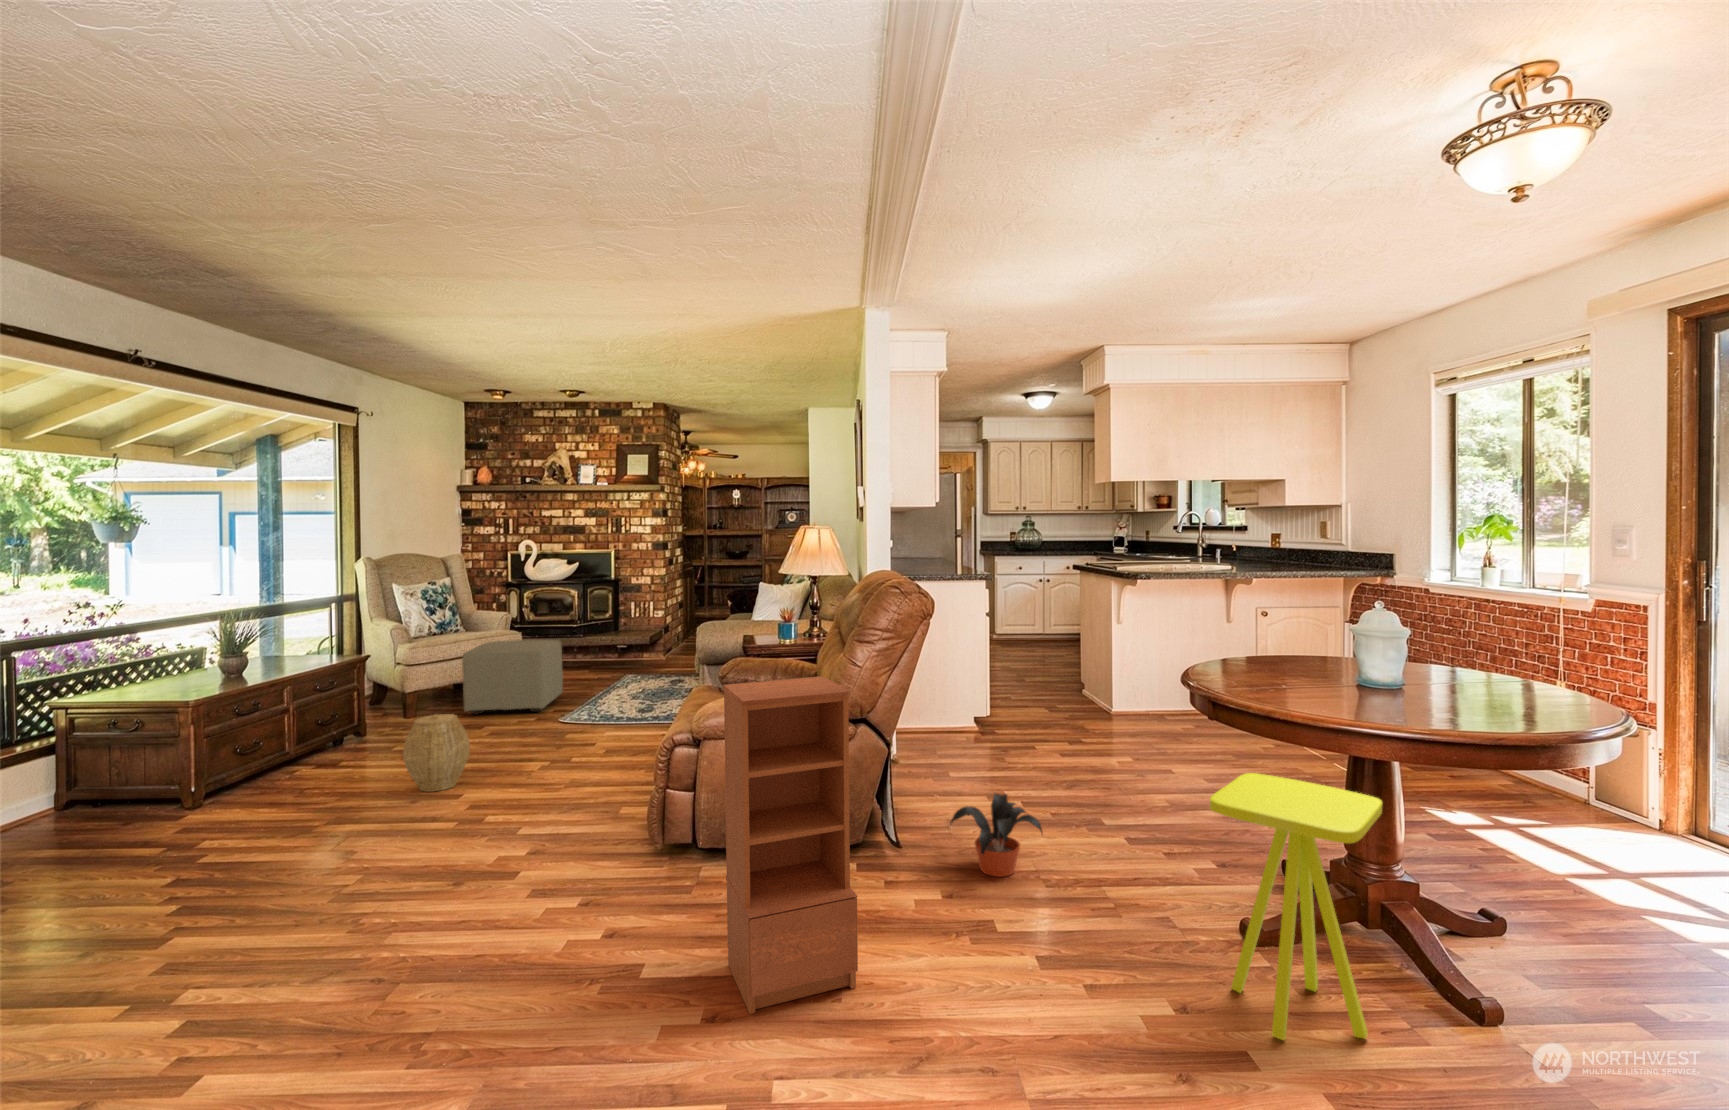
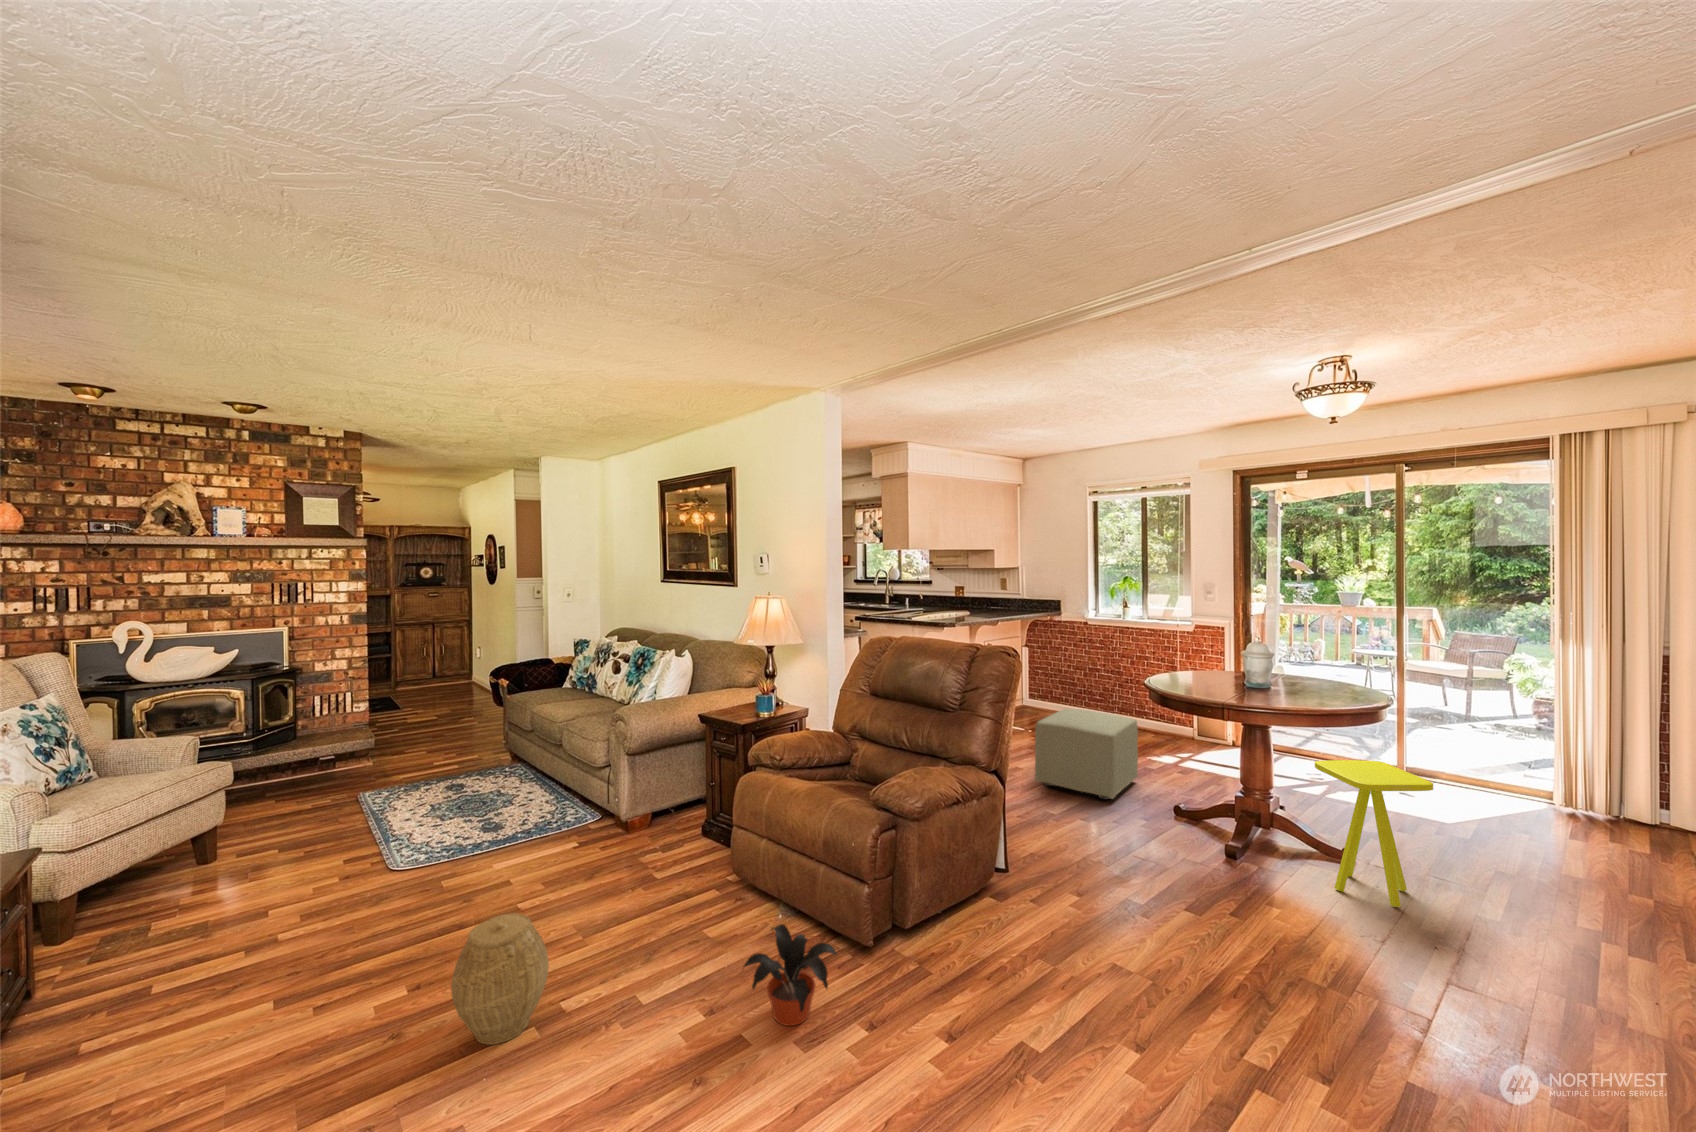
ottoman: present [462,640,563,714] -> present [1035,708,1138,800]
bookcase: present [723,676,858,1014] -> none [1188,757,1289,1045]
potted plant: present [950,794,1042,877] -> present [743,924,837,1026]

